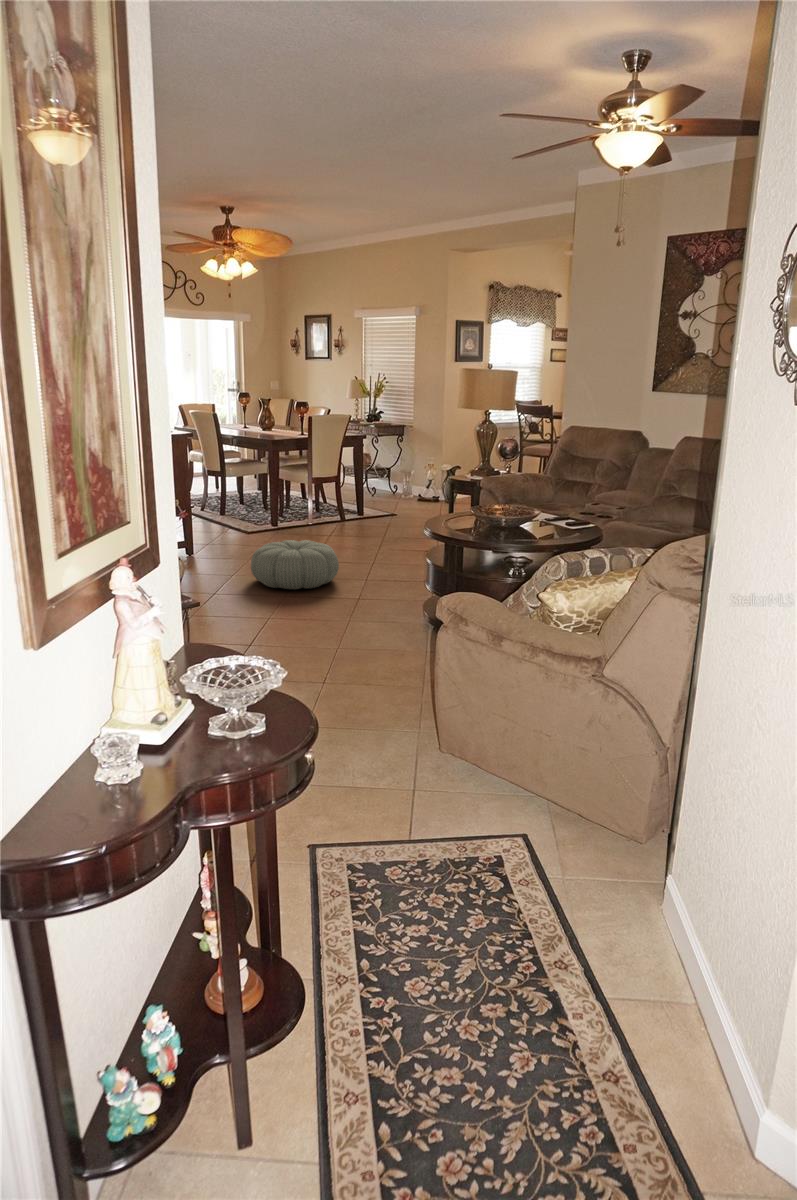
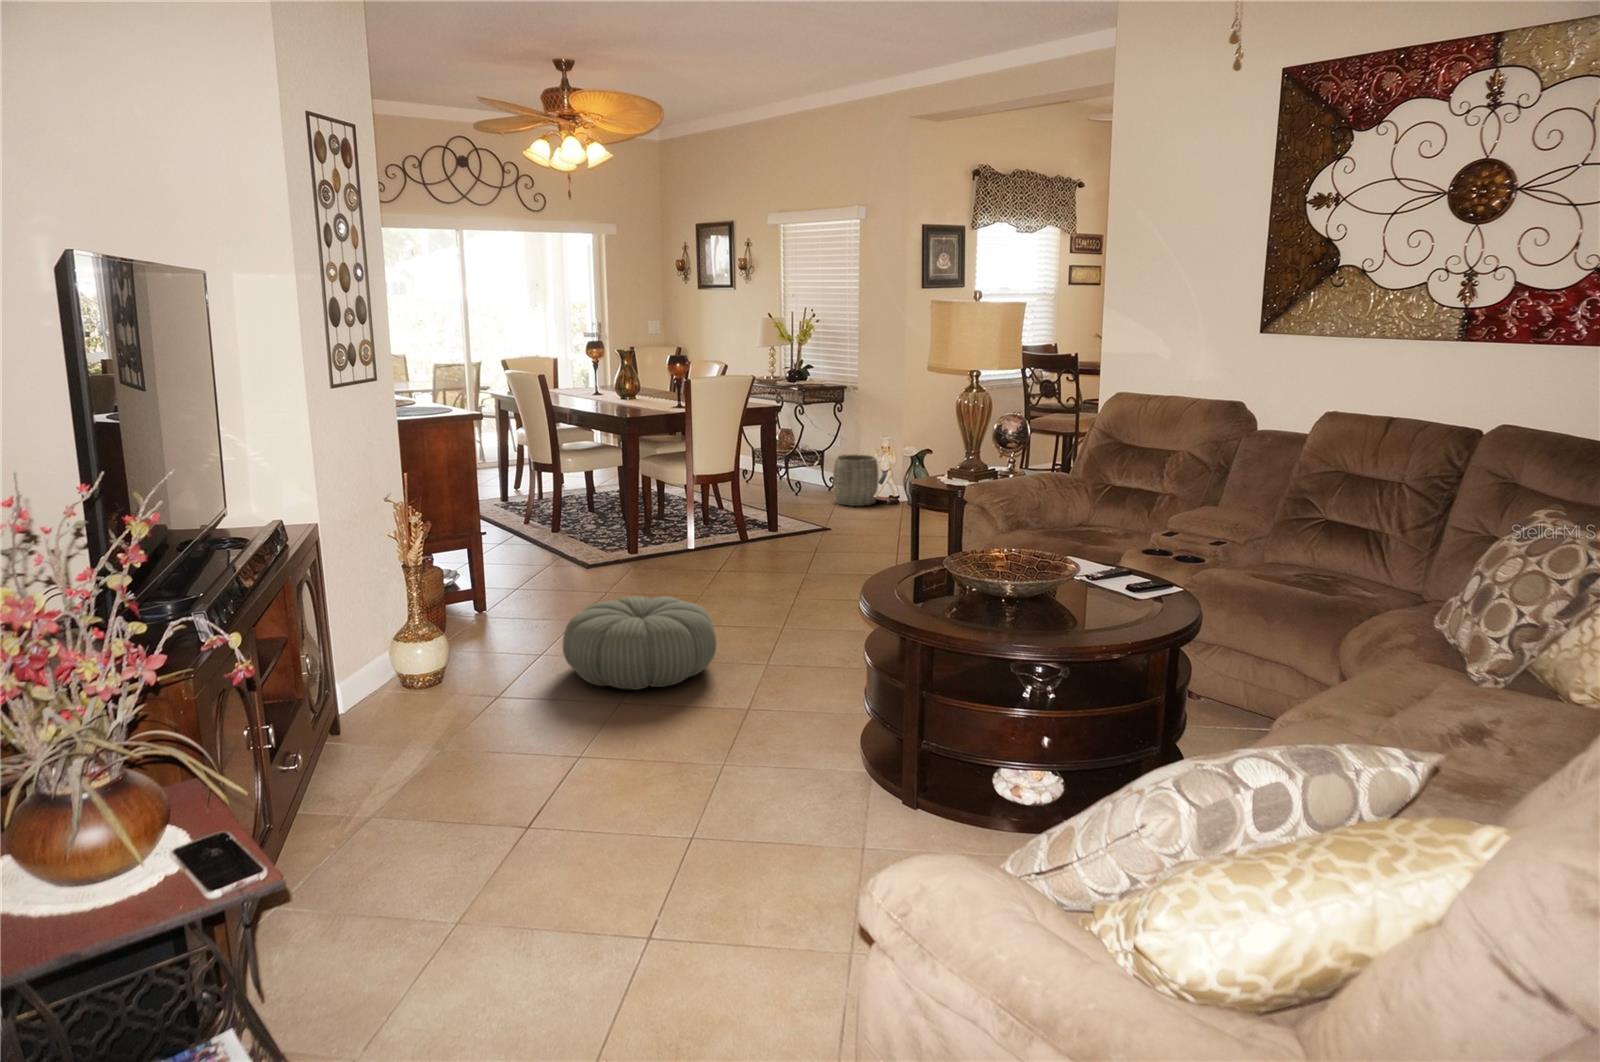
woven basket: none [397,470,426,502] -> present [833,455,879,506]

